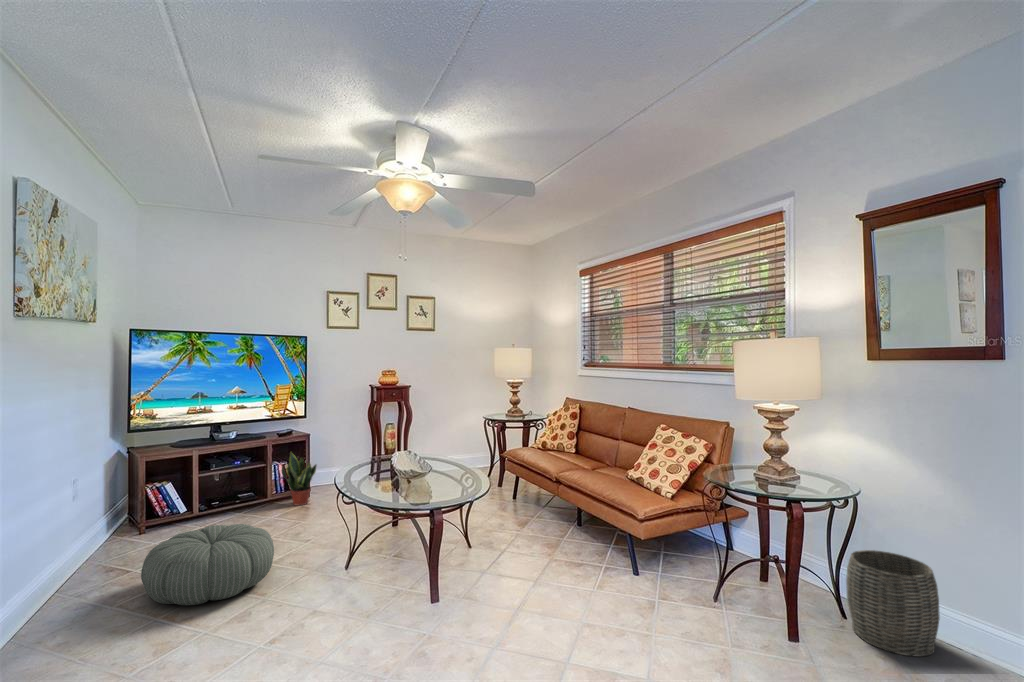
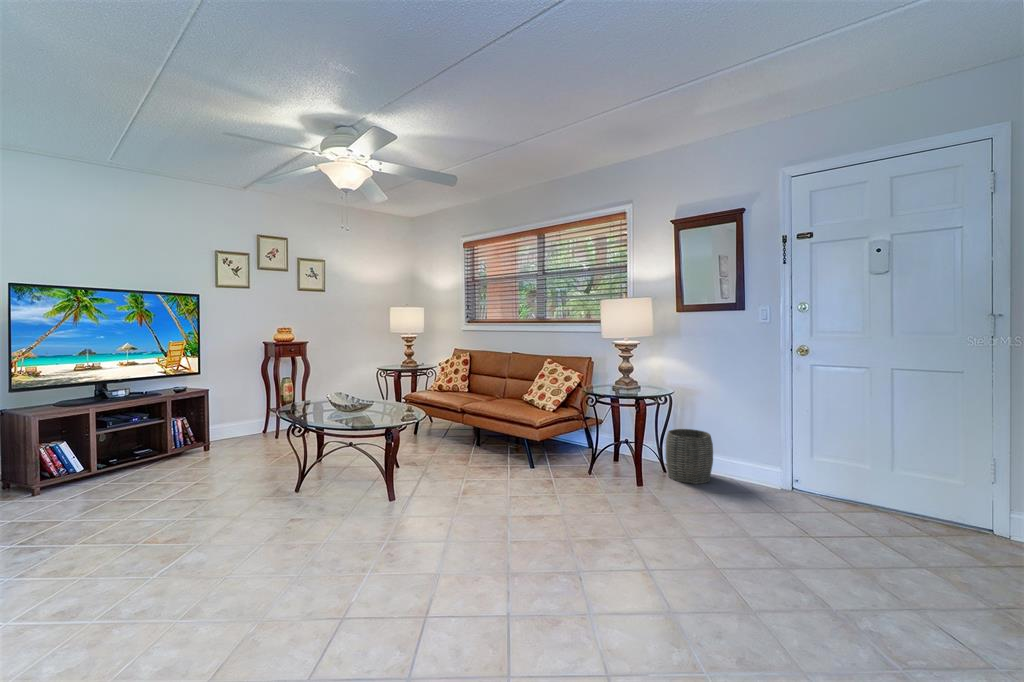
potted plant: present [282,453,317,506] -> none [189,405,223,457]
pouf: present [141,524,274,605] -> none [101,466,236,539]

